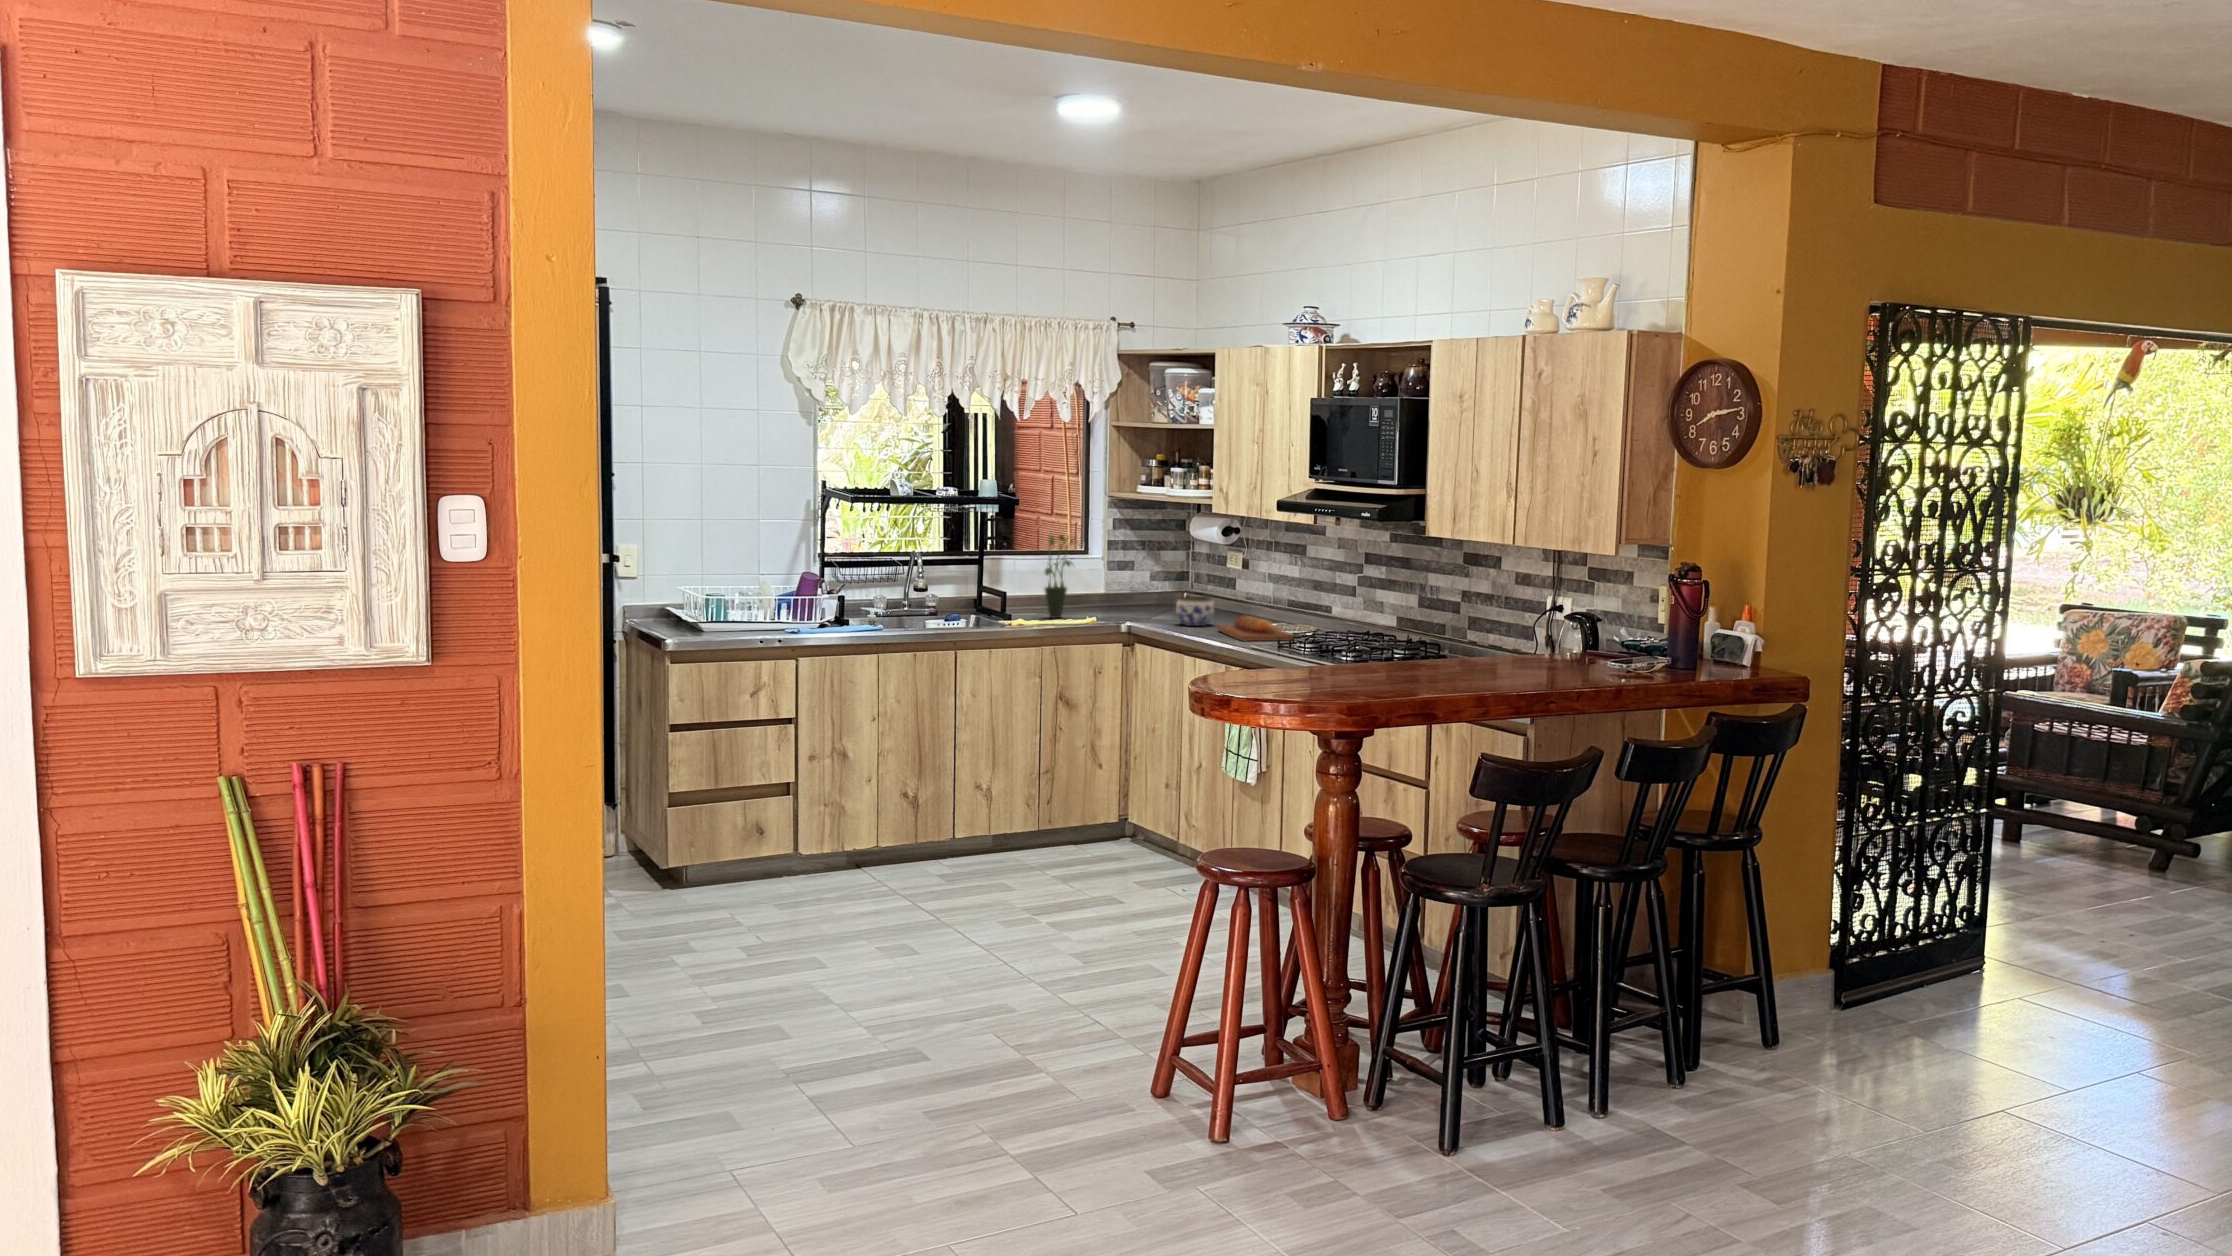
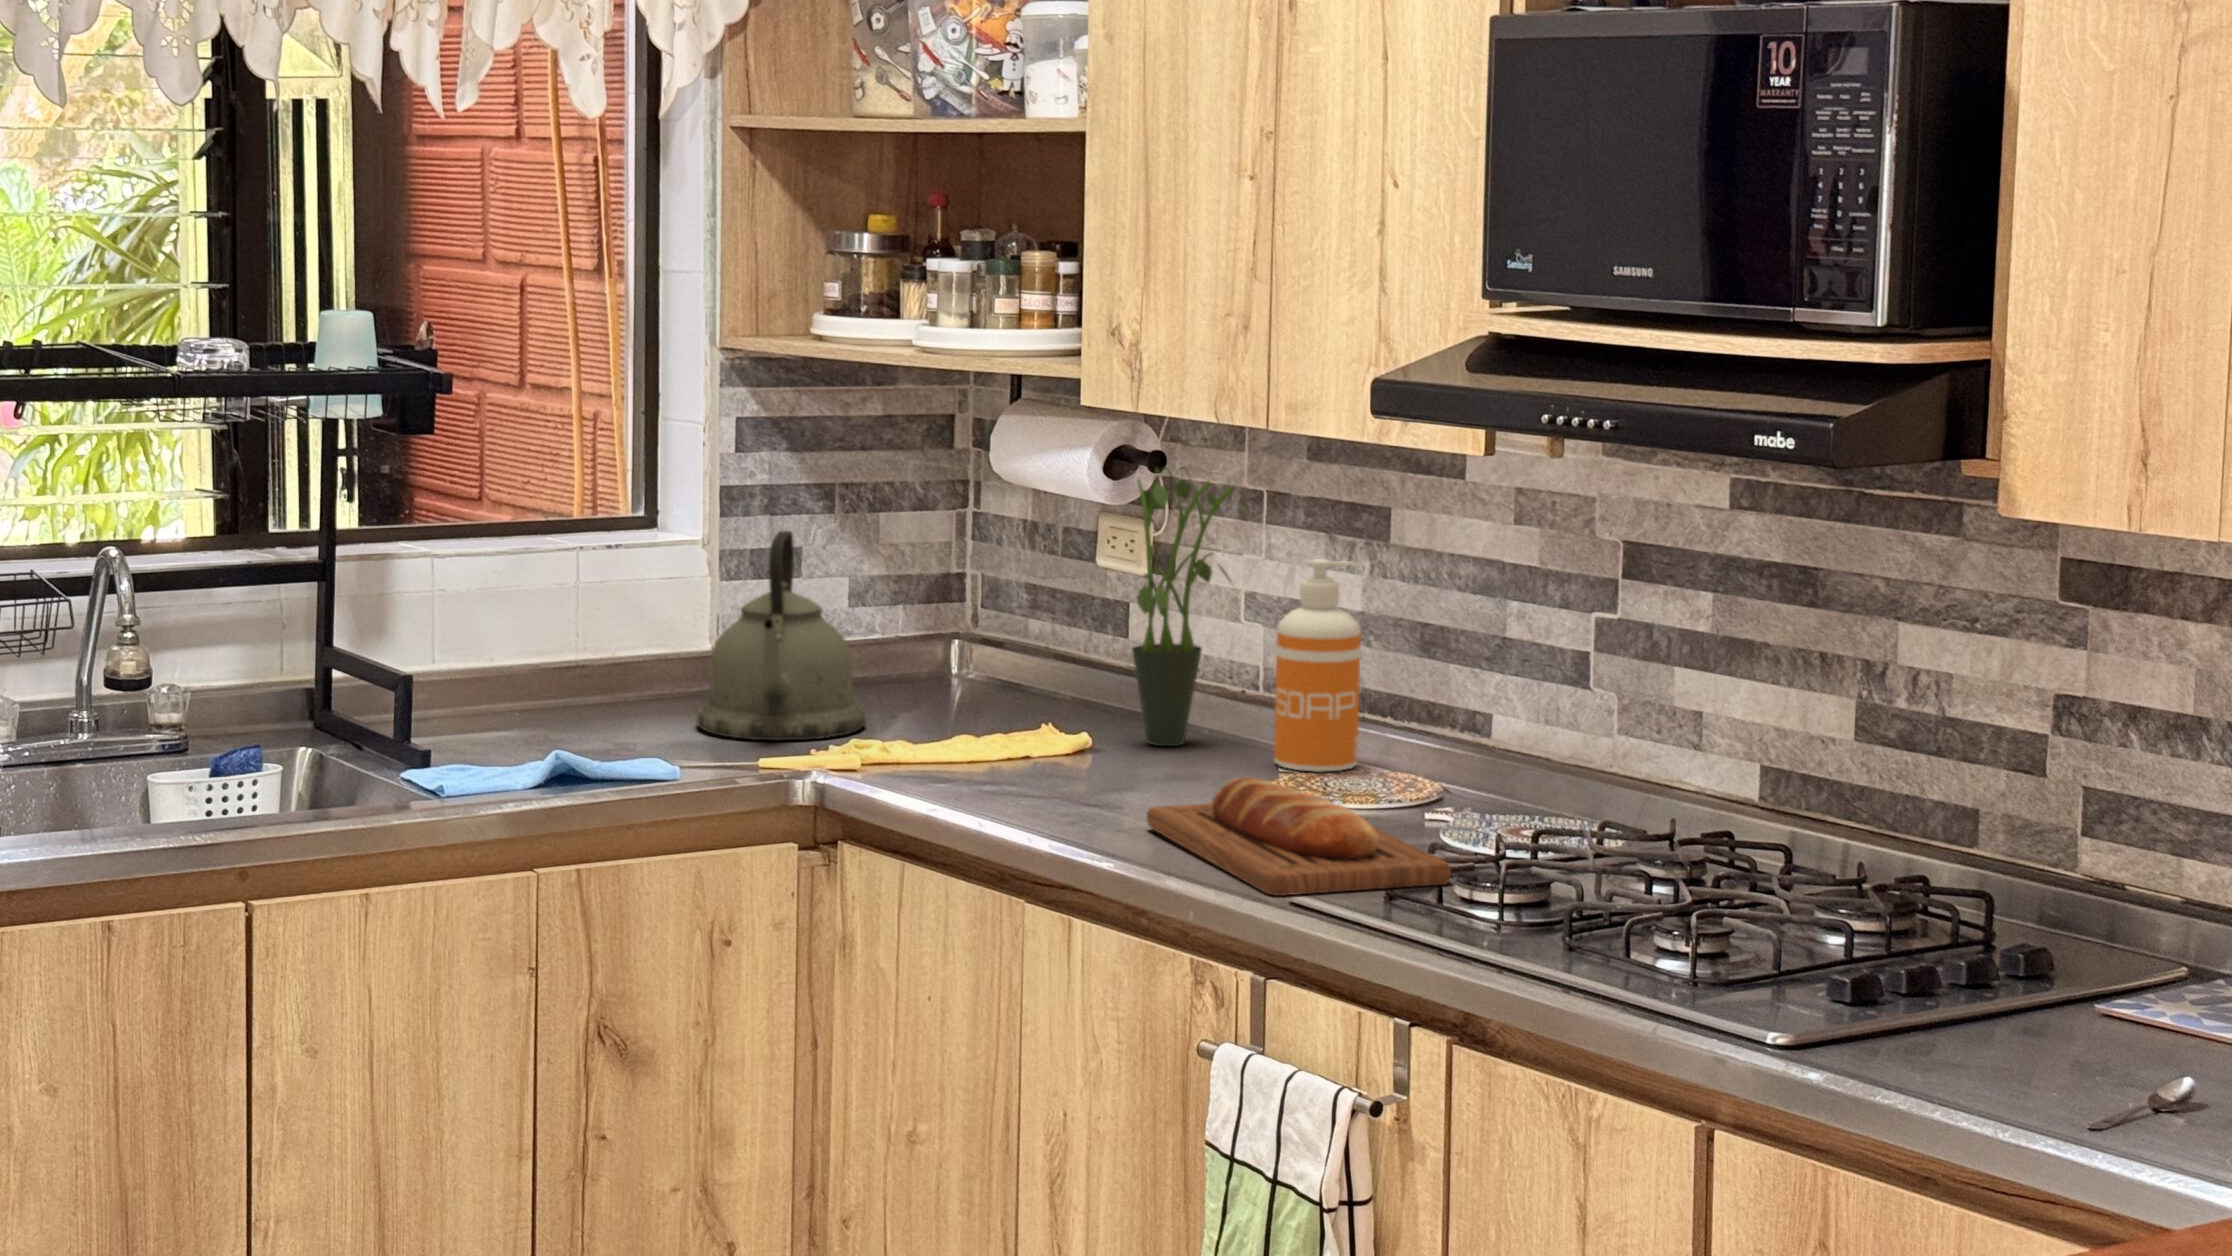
potted plant: present [1045,534,1073,618] -> present [1132,466,1248,746]
kettle: none [1095,552,1148,615] -> present [697,531,866,740]
soap dispenser: none [1267,559,1293,623] -> present [1274,559,1361,772]
jar: present [1176,595,1214,626] -> none [986,691,1115,800]

